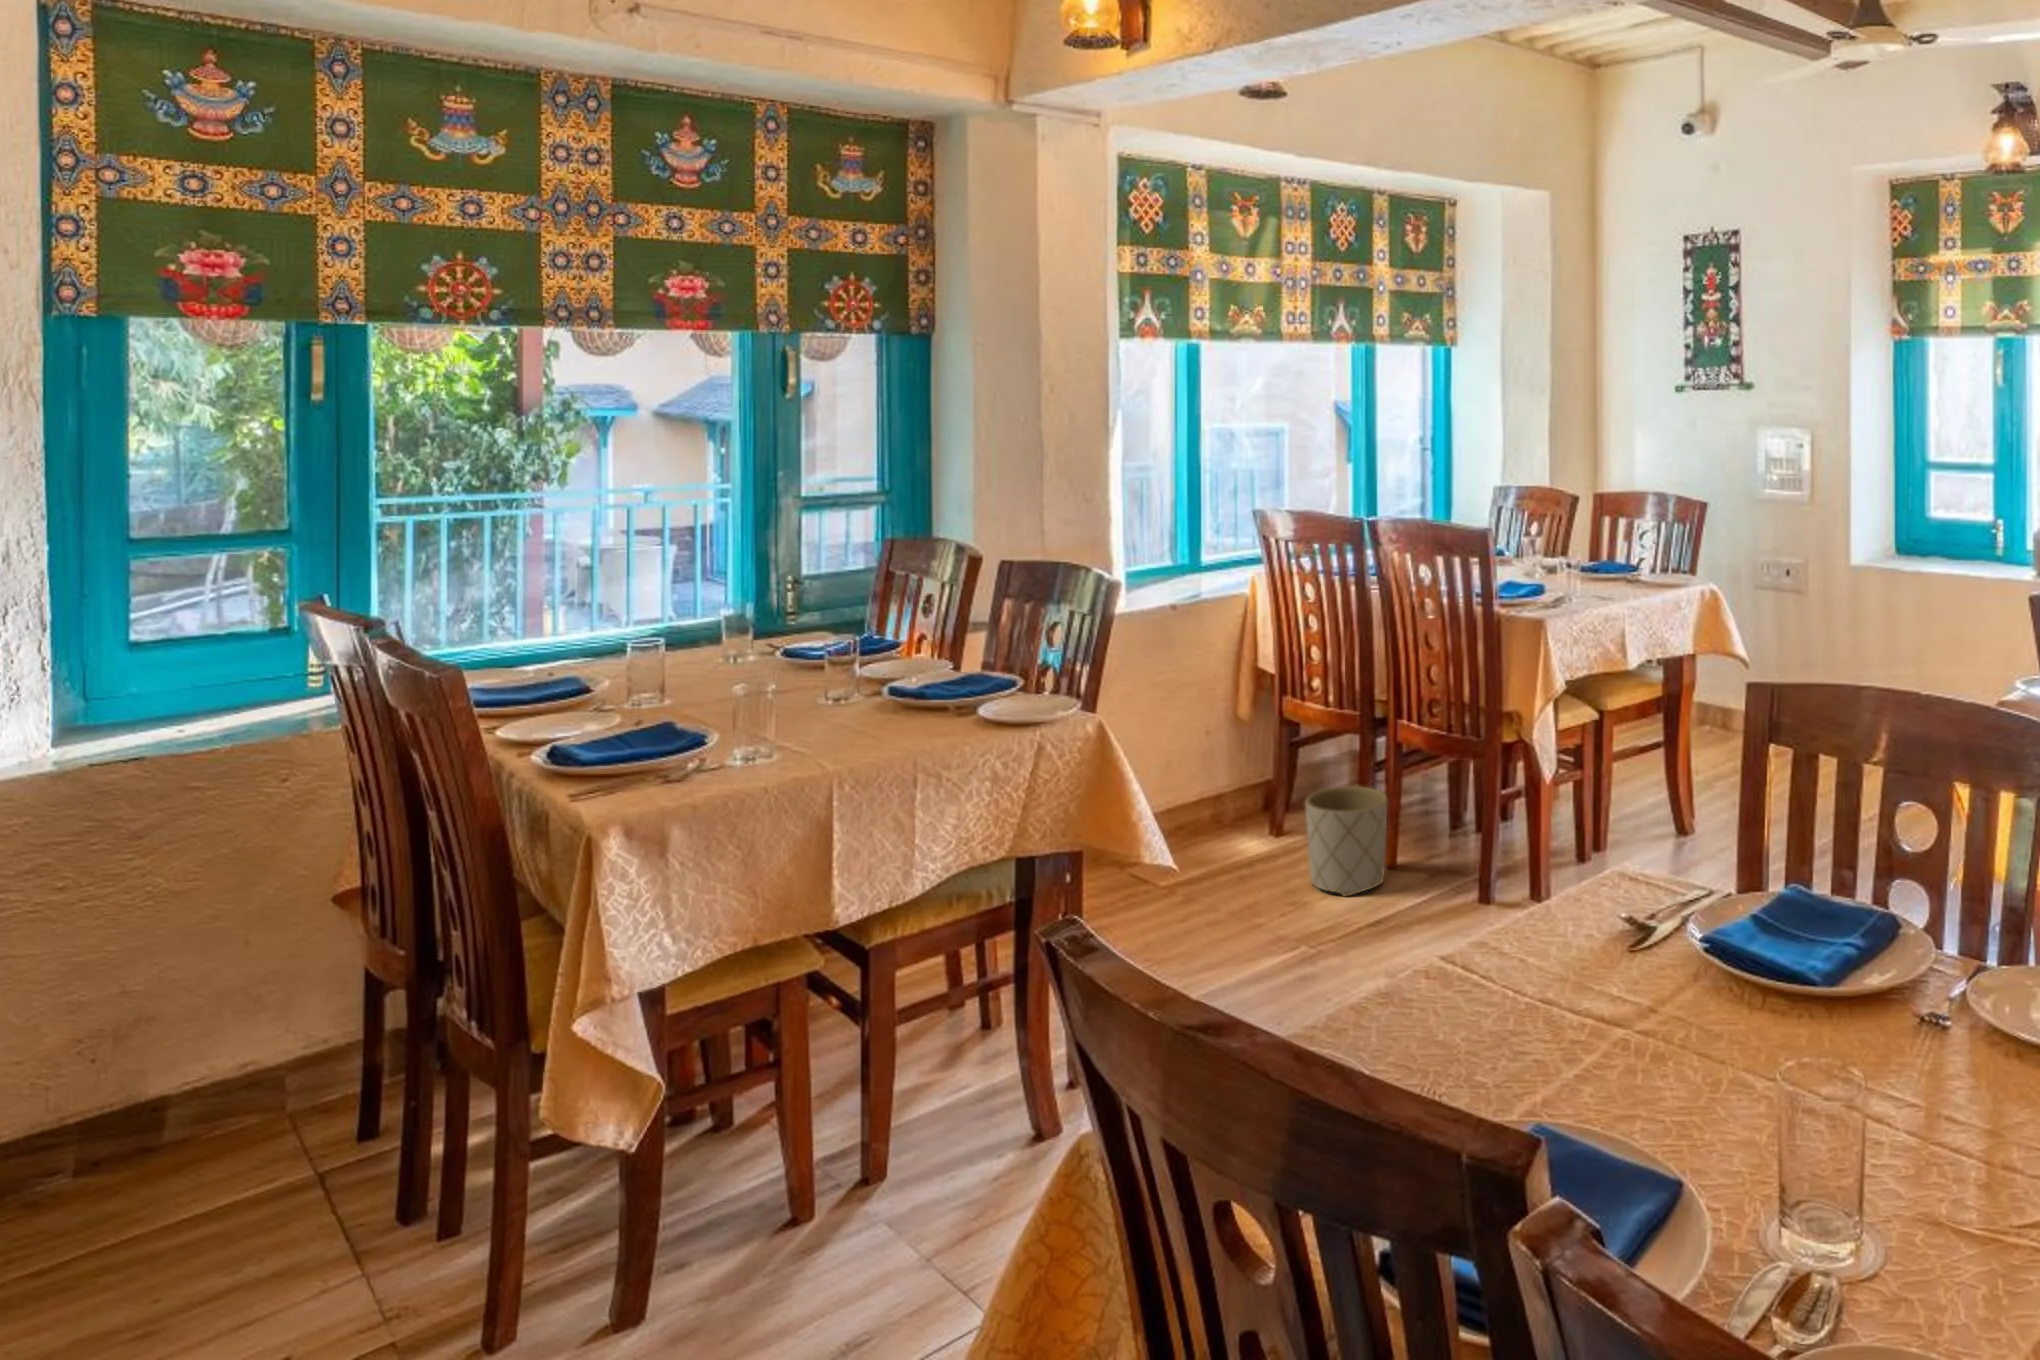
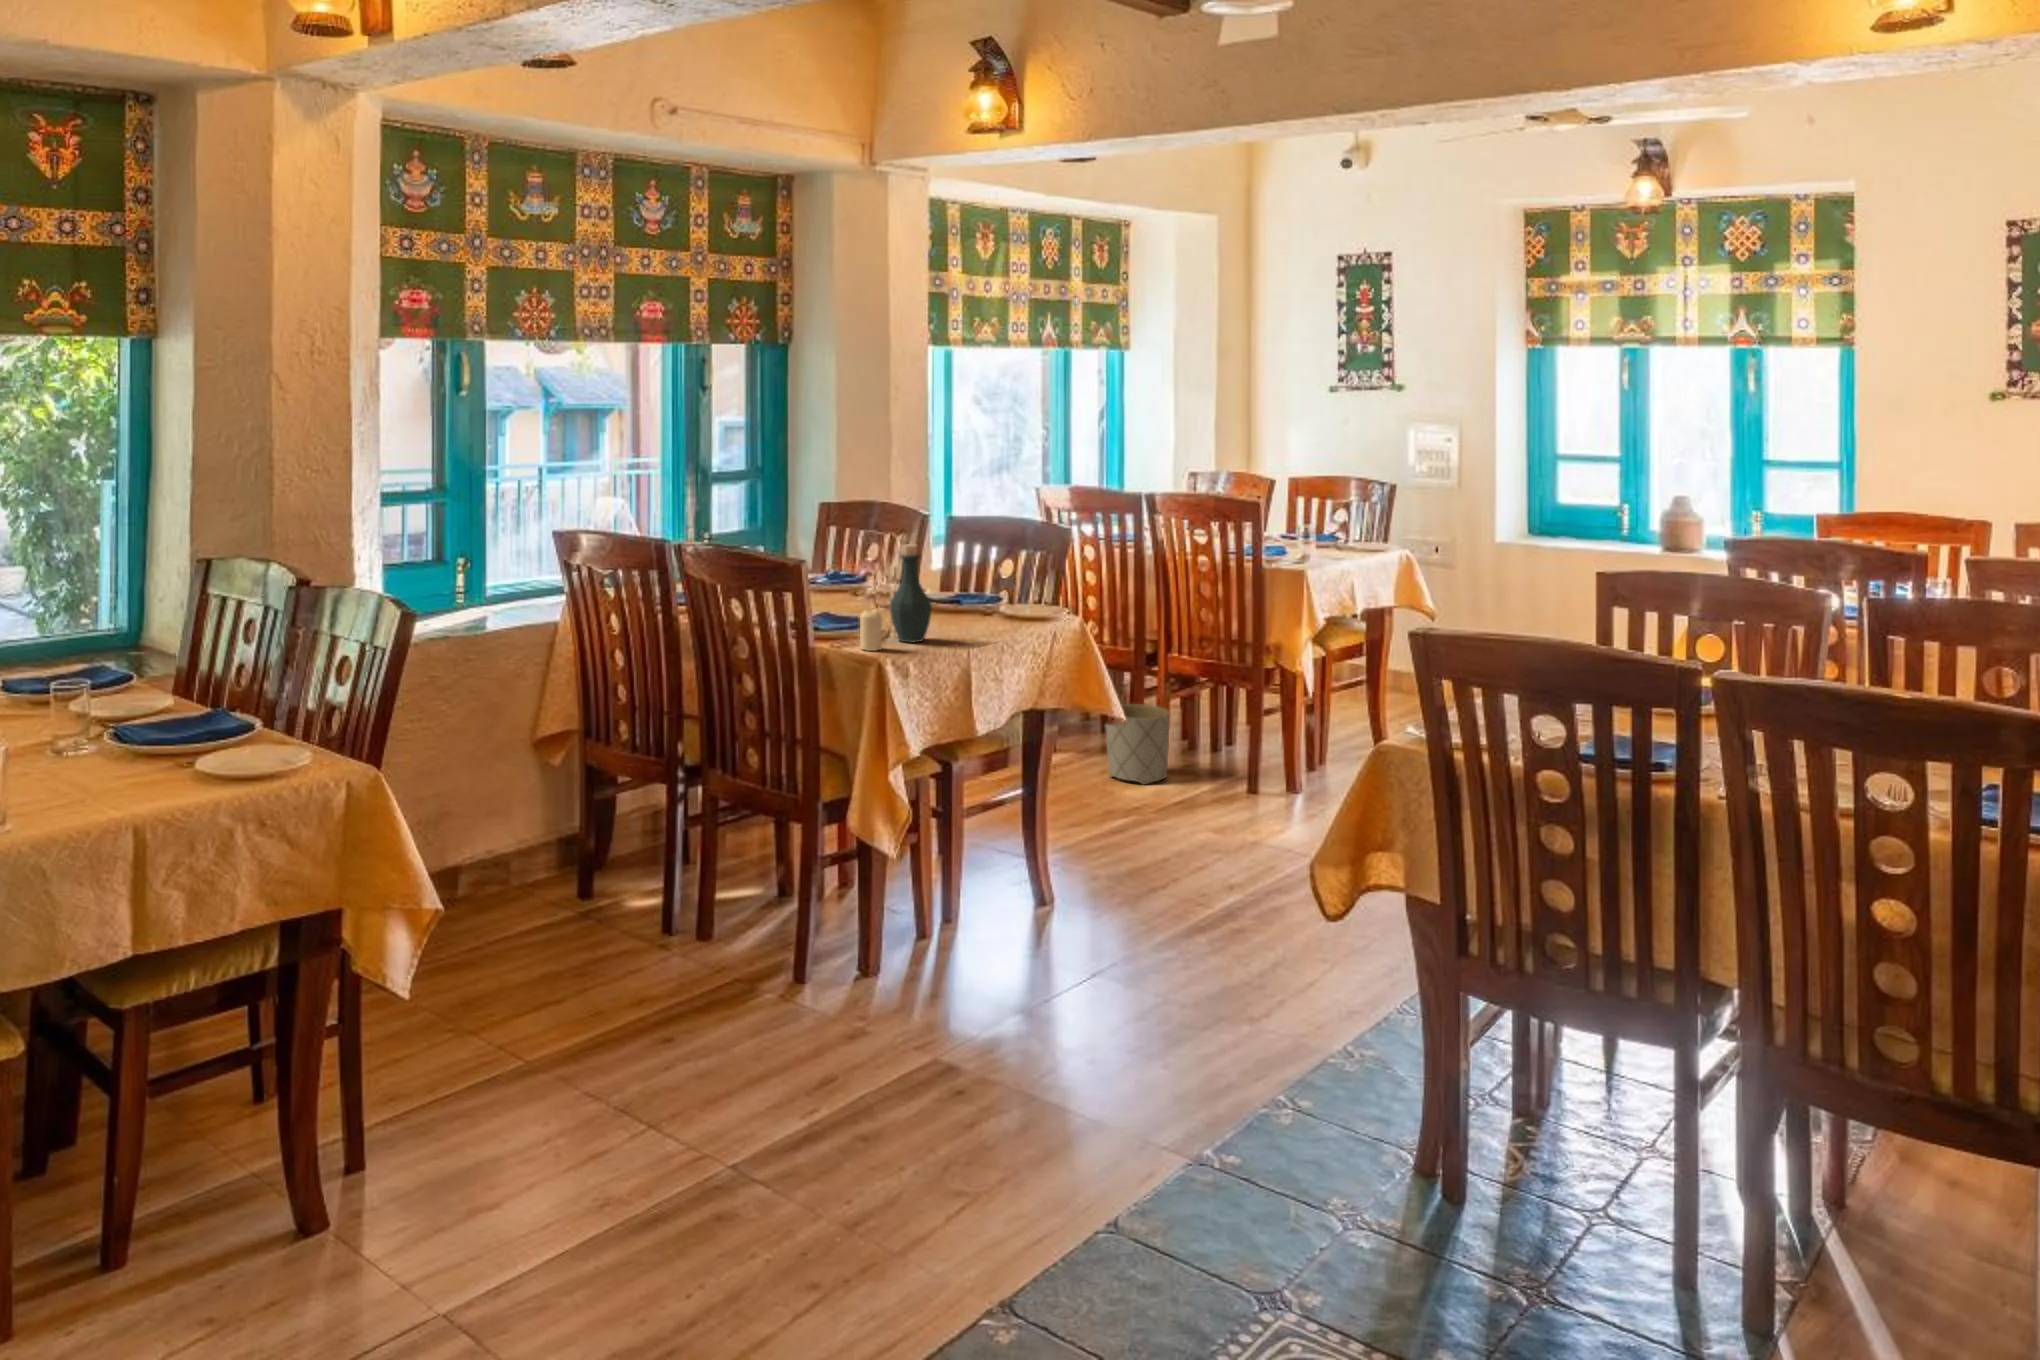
bottle: none [752,615,825,767] -> present [890,544,932,643]
candle: none [667,721,706,788] -> present [860,609,882,651]

